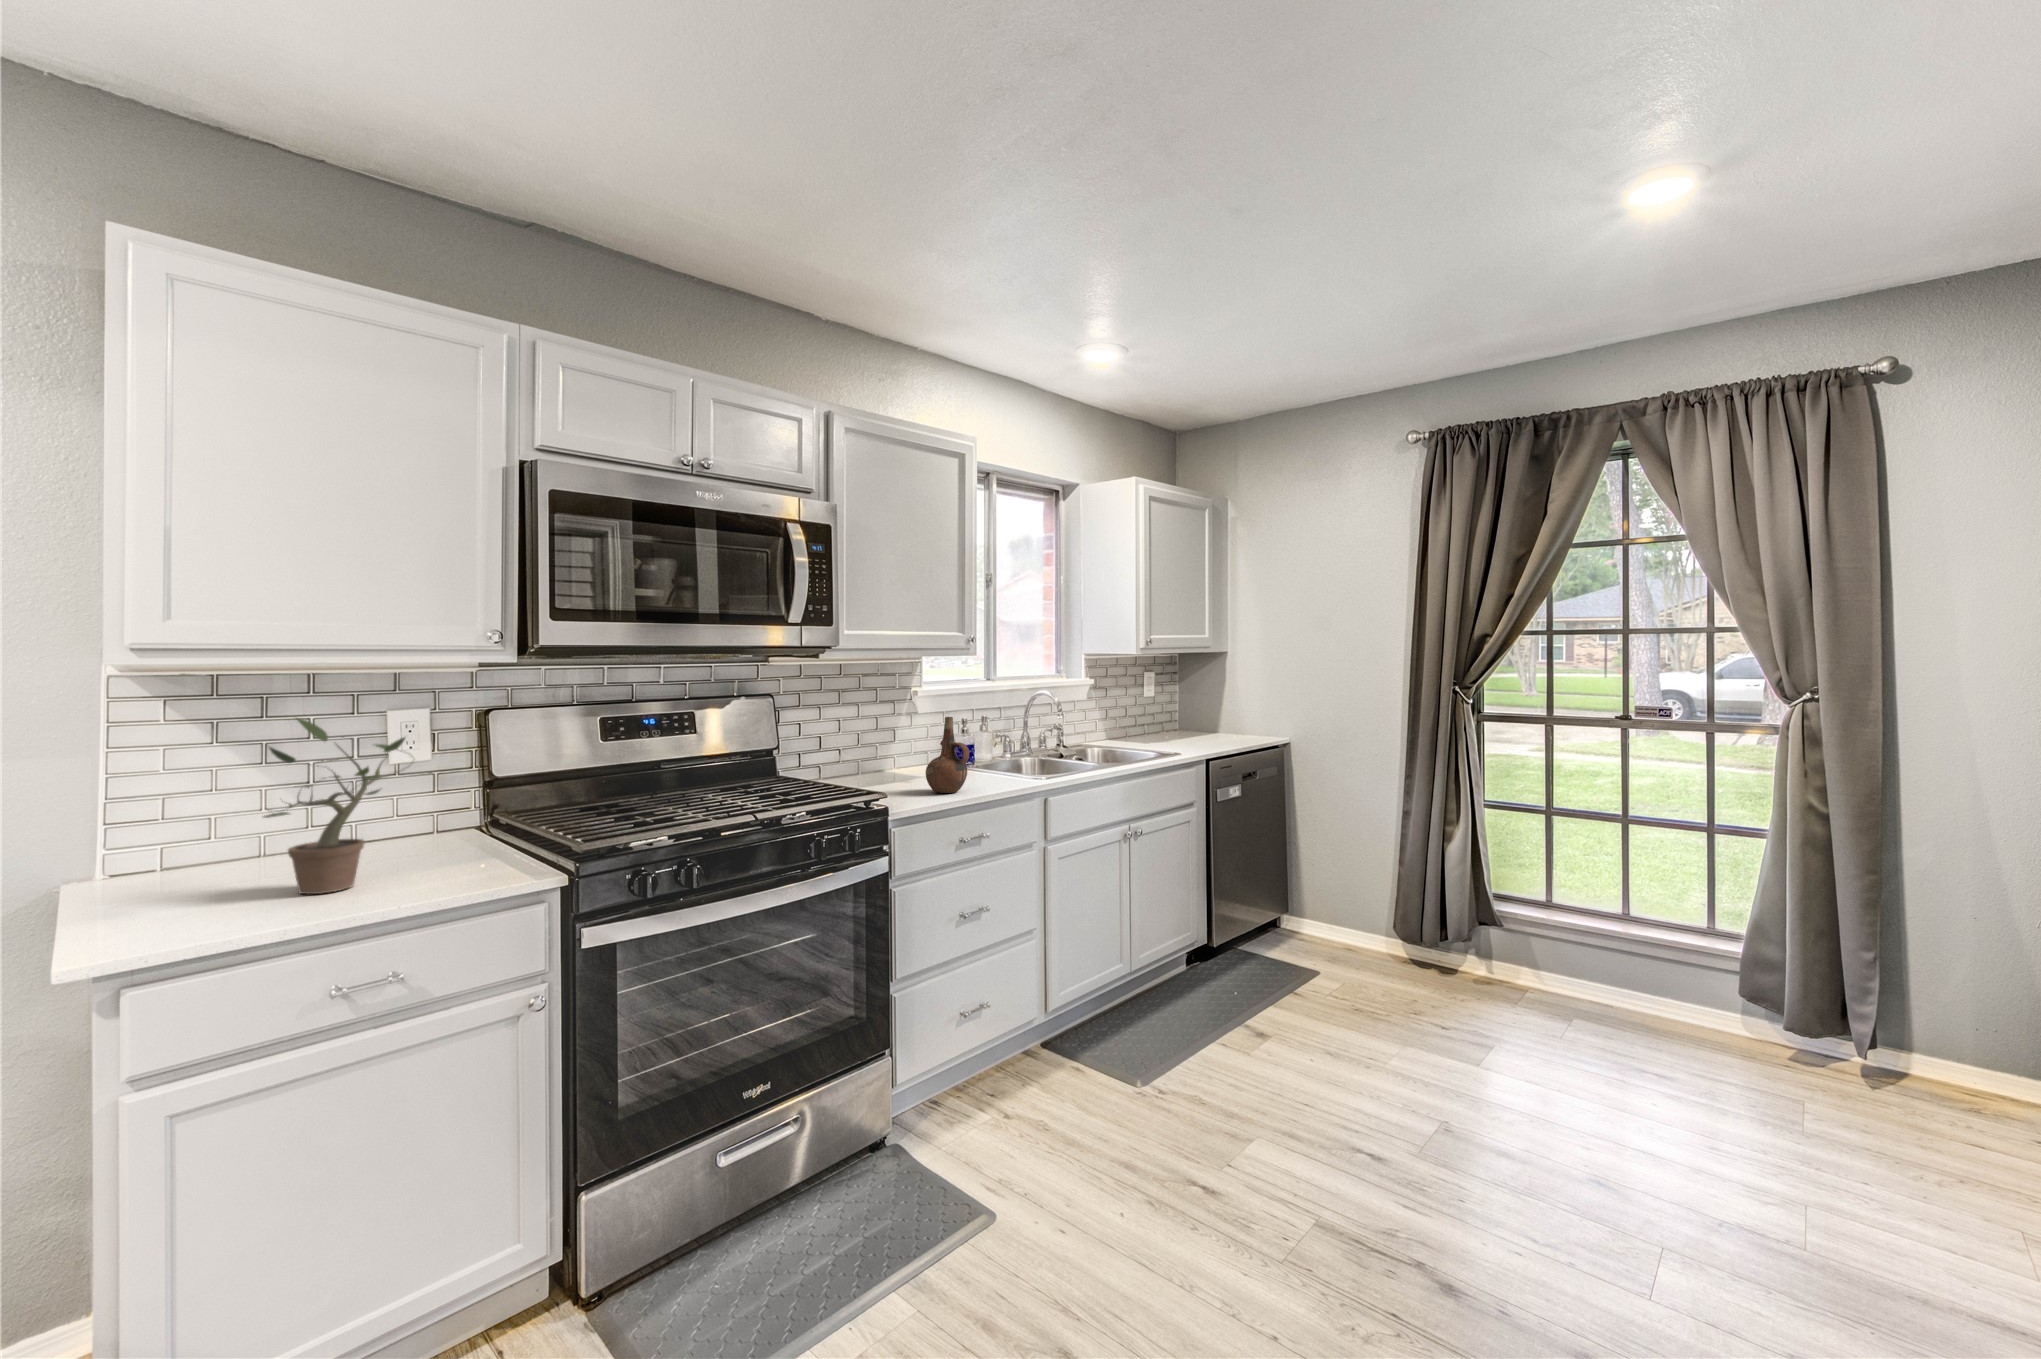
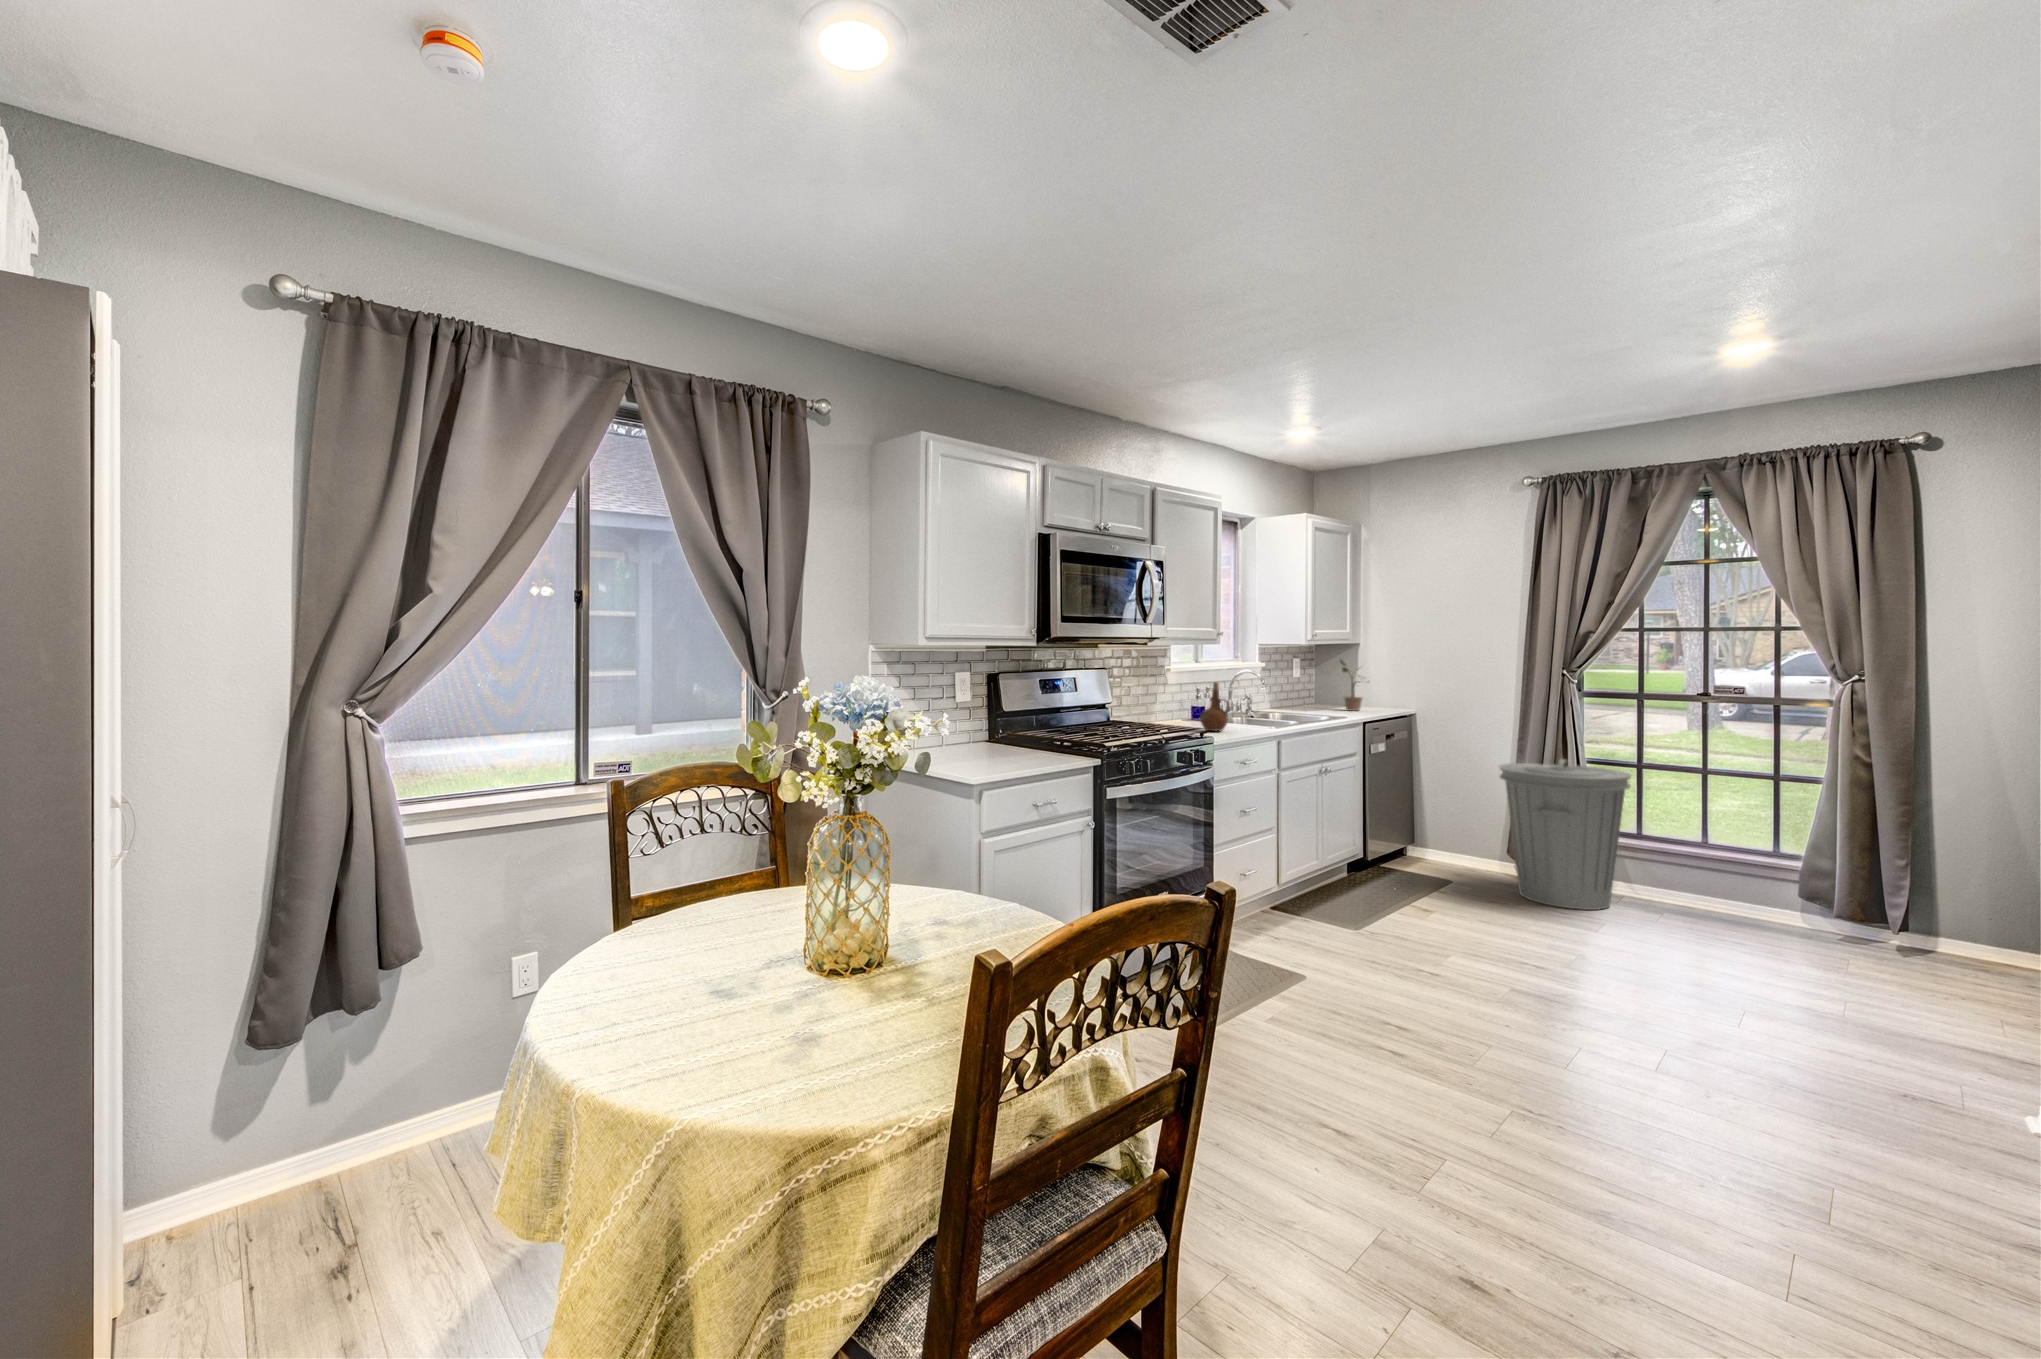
potted plant: present [264,718,405,894] -> present [1340,660,1367,711]
trash can: none [1371,809,1535,1021] -> present [1499,759,1632,910]

